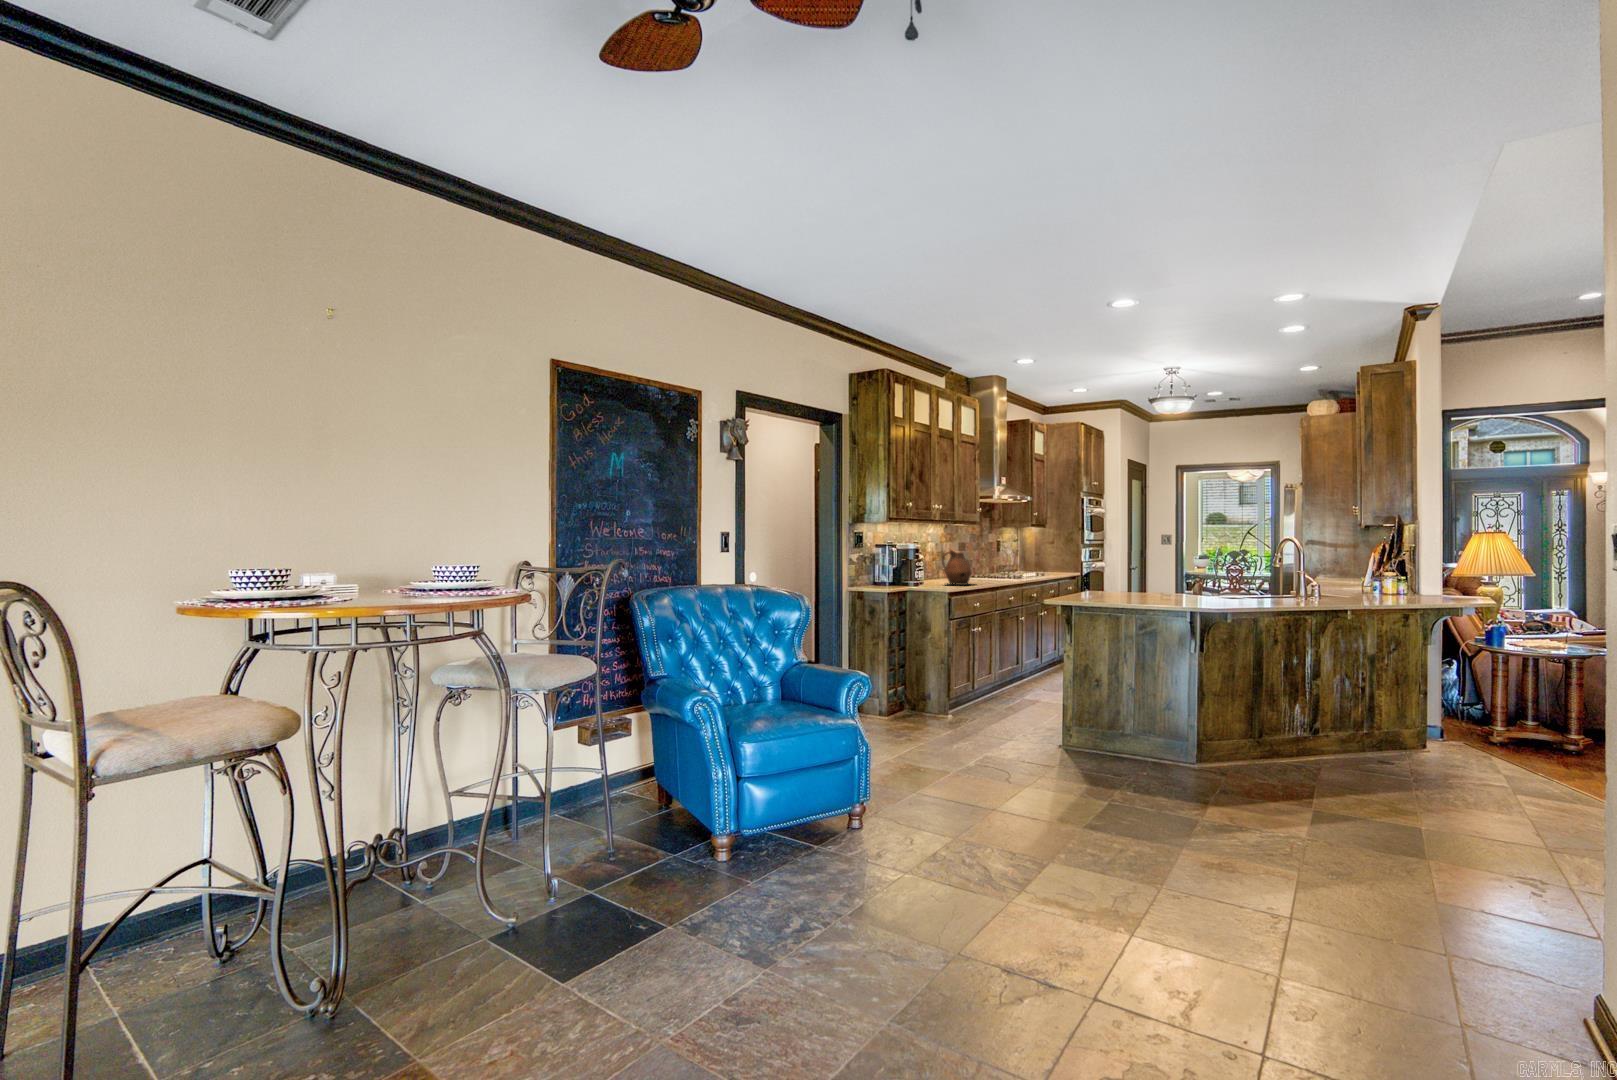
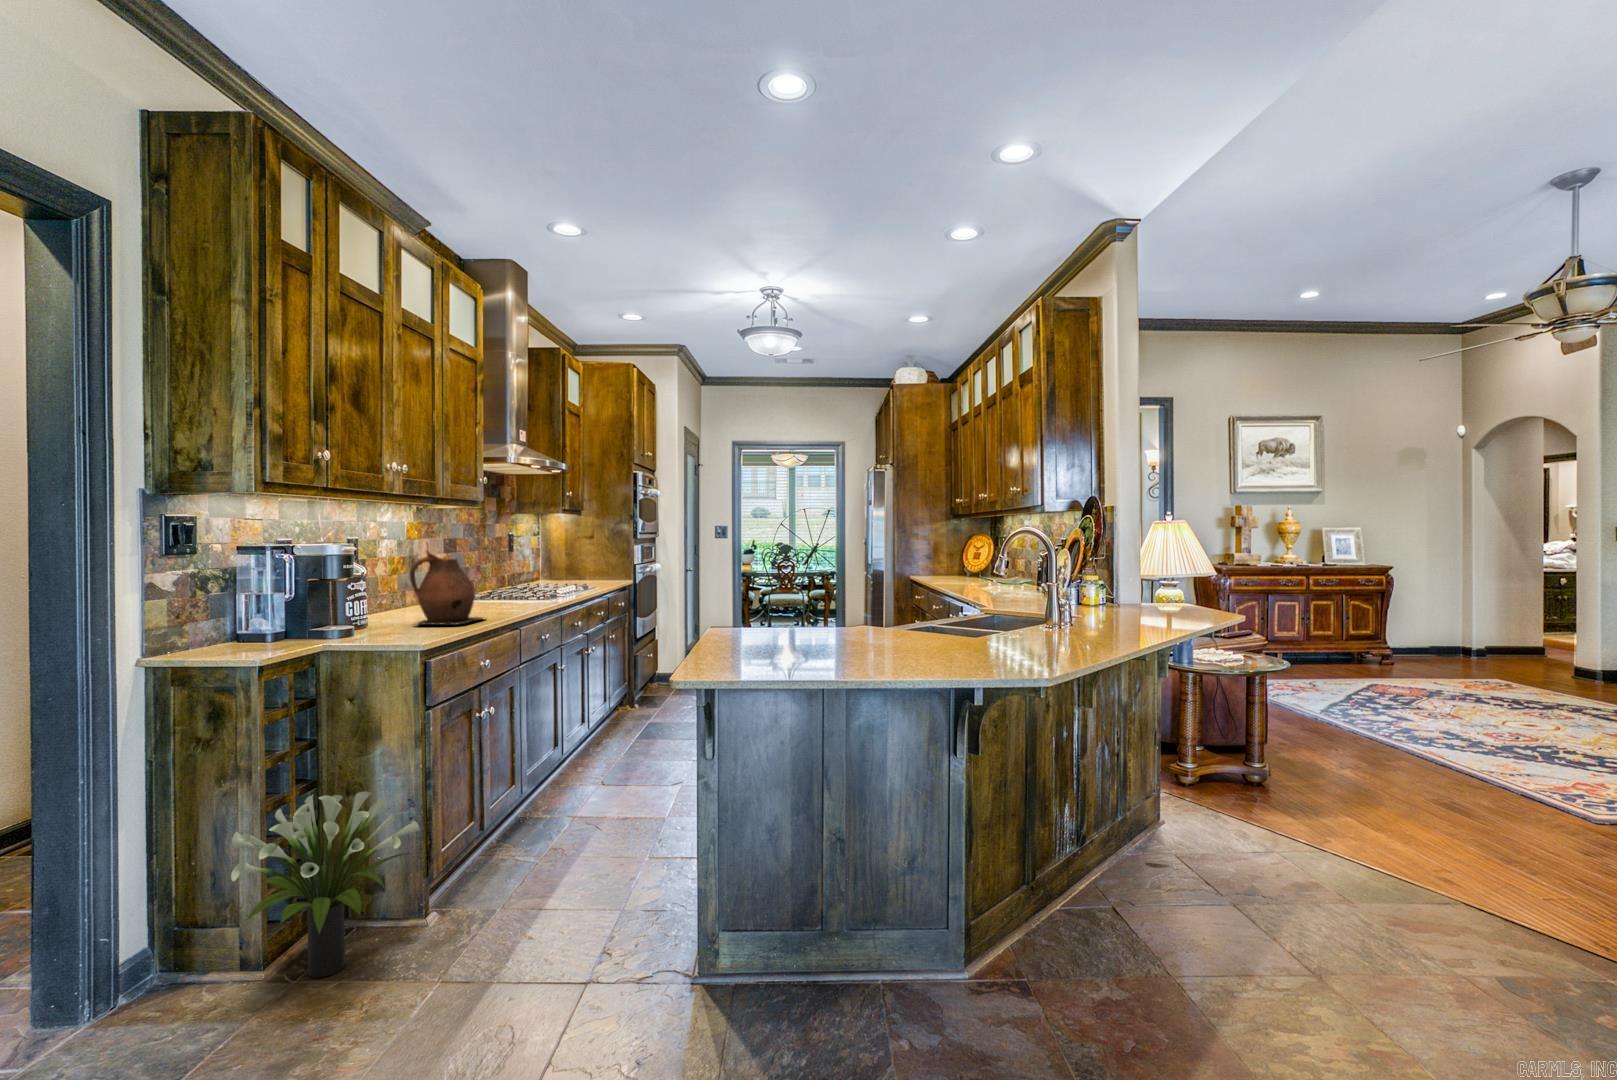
potted plant: none [879,647,946,721] -> present [231,791,420,978]

